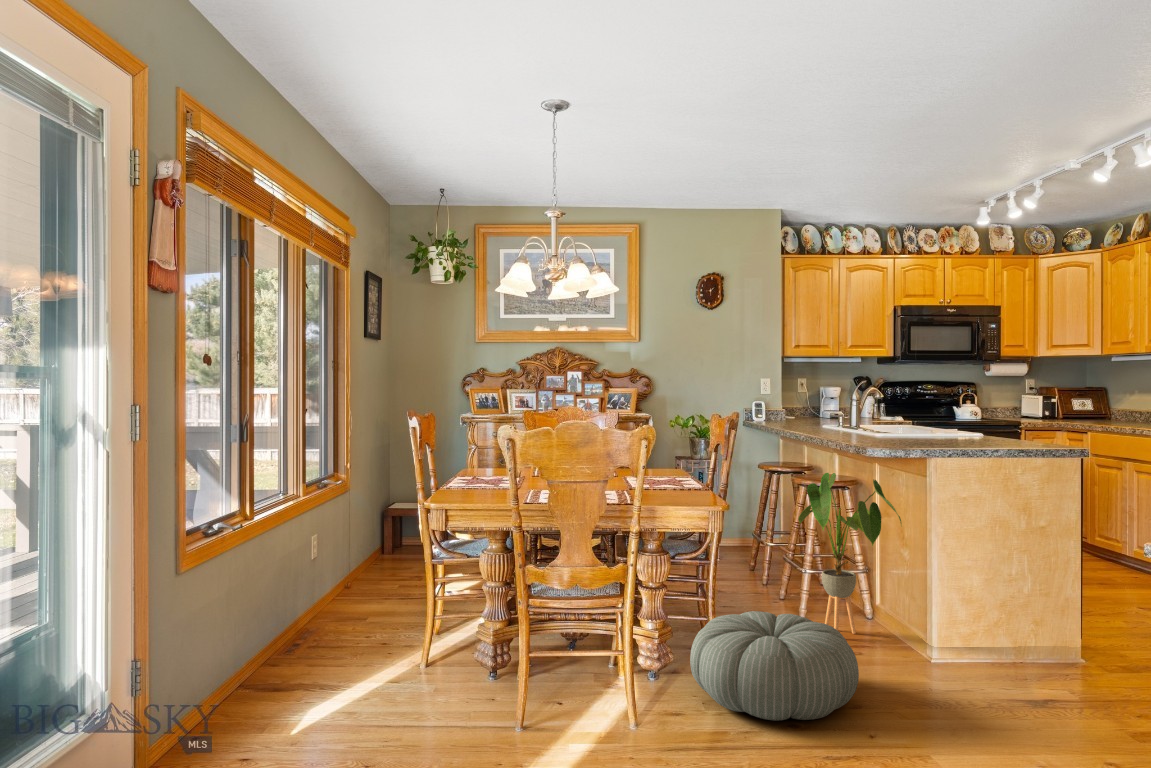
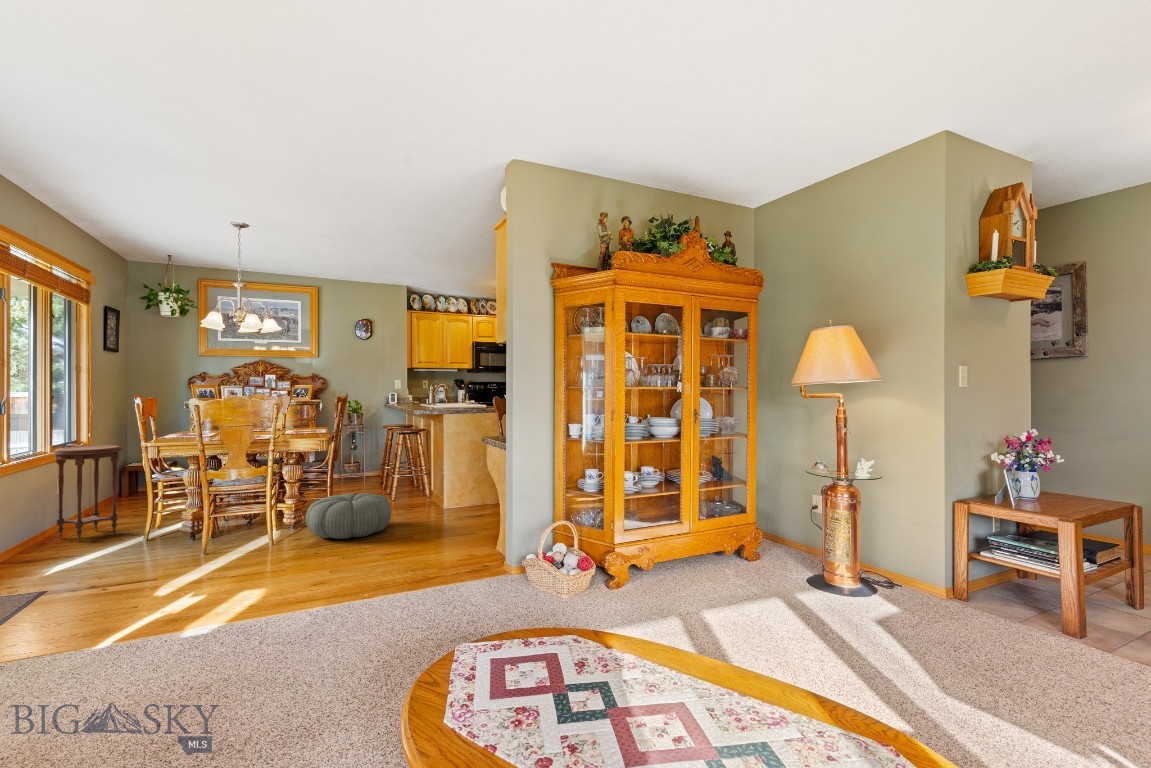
house plant: present [798,473,902,634] -> none [384,426,434,509]
side table: none [306,488,394,646] -> present [52,445,123,541]

